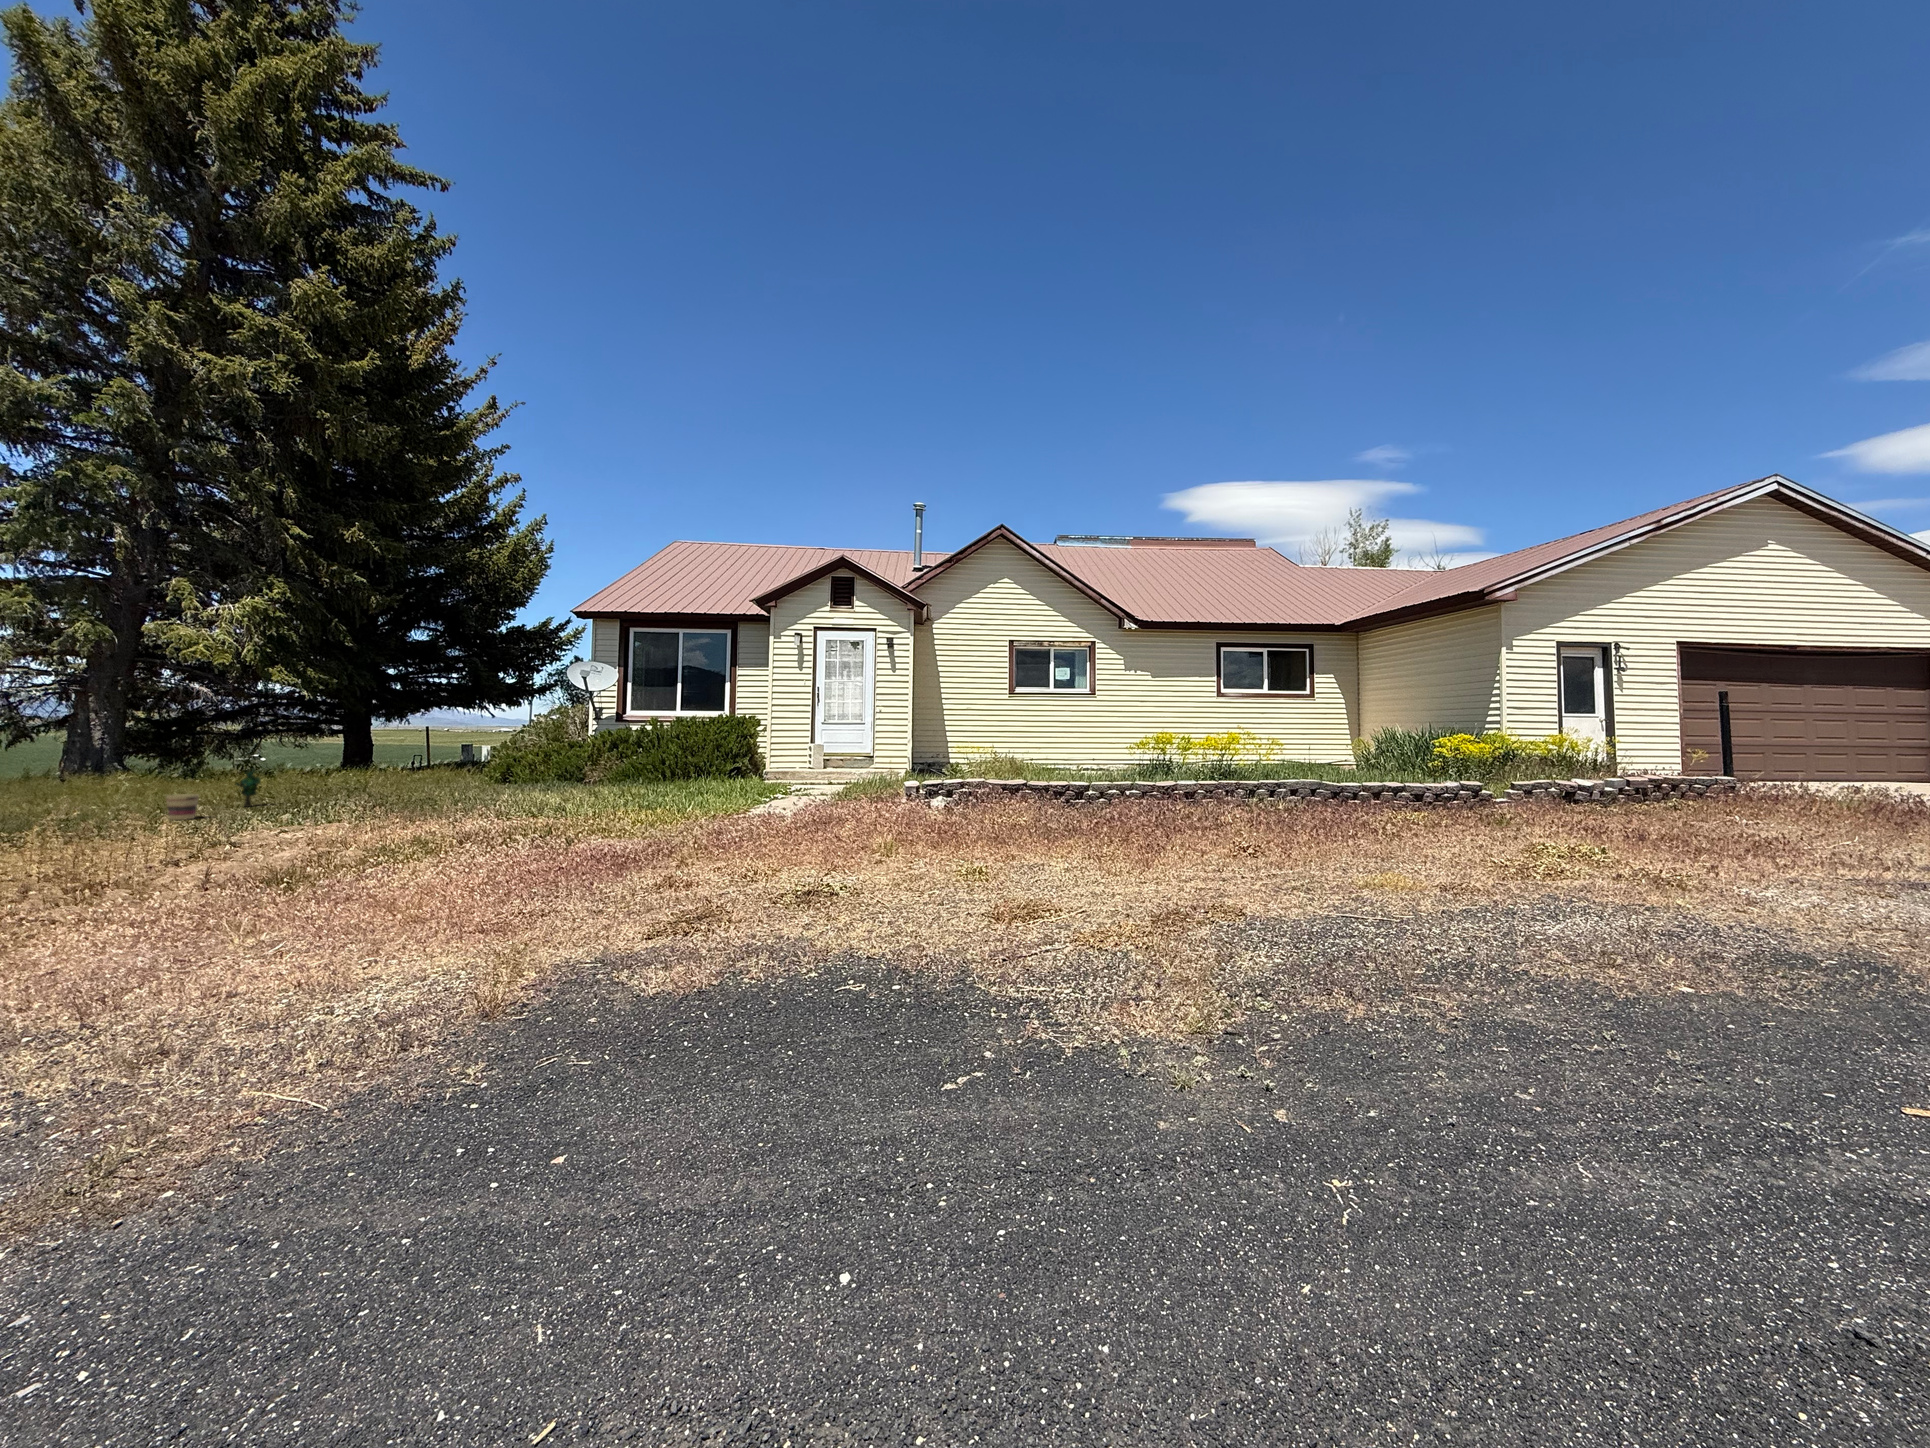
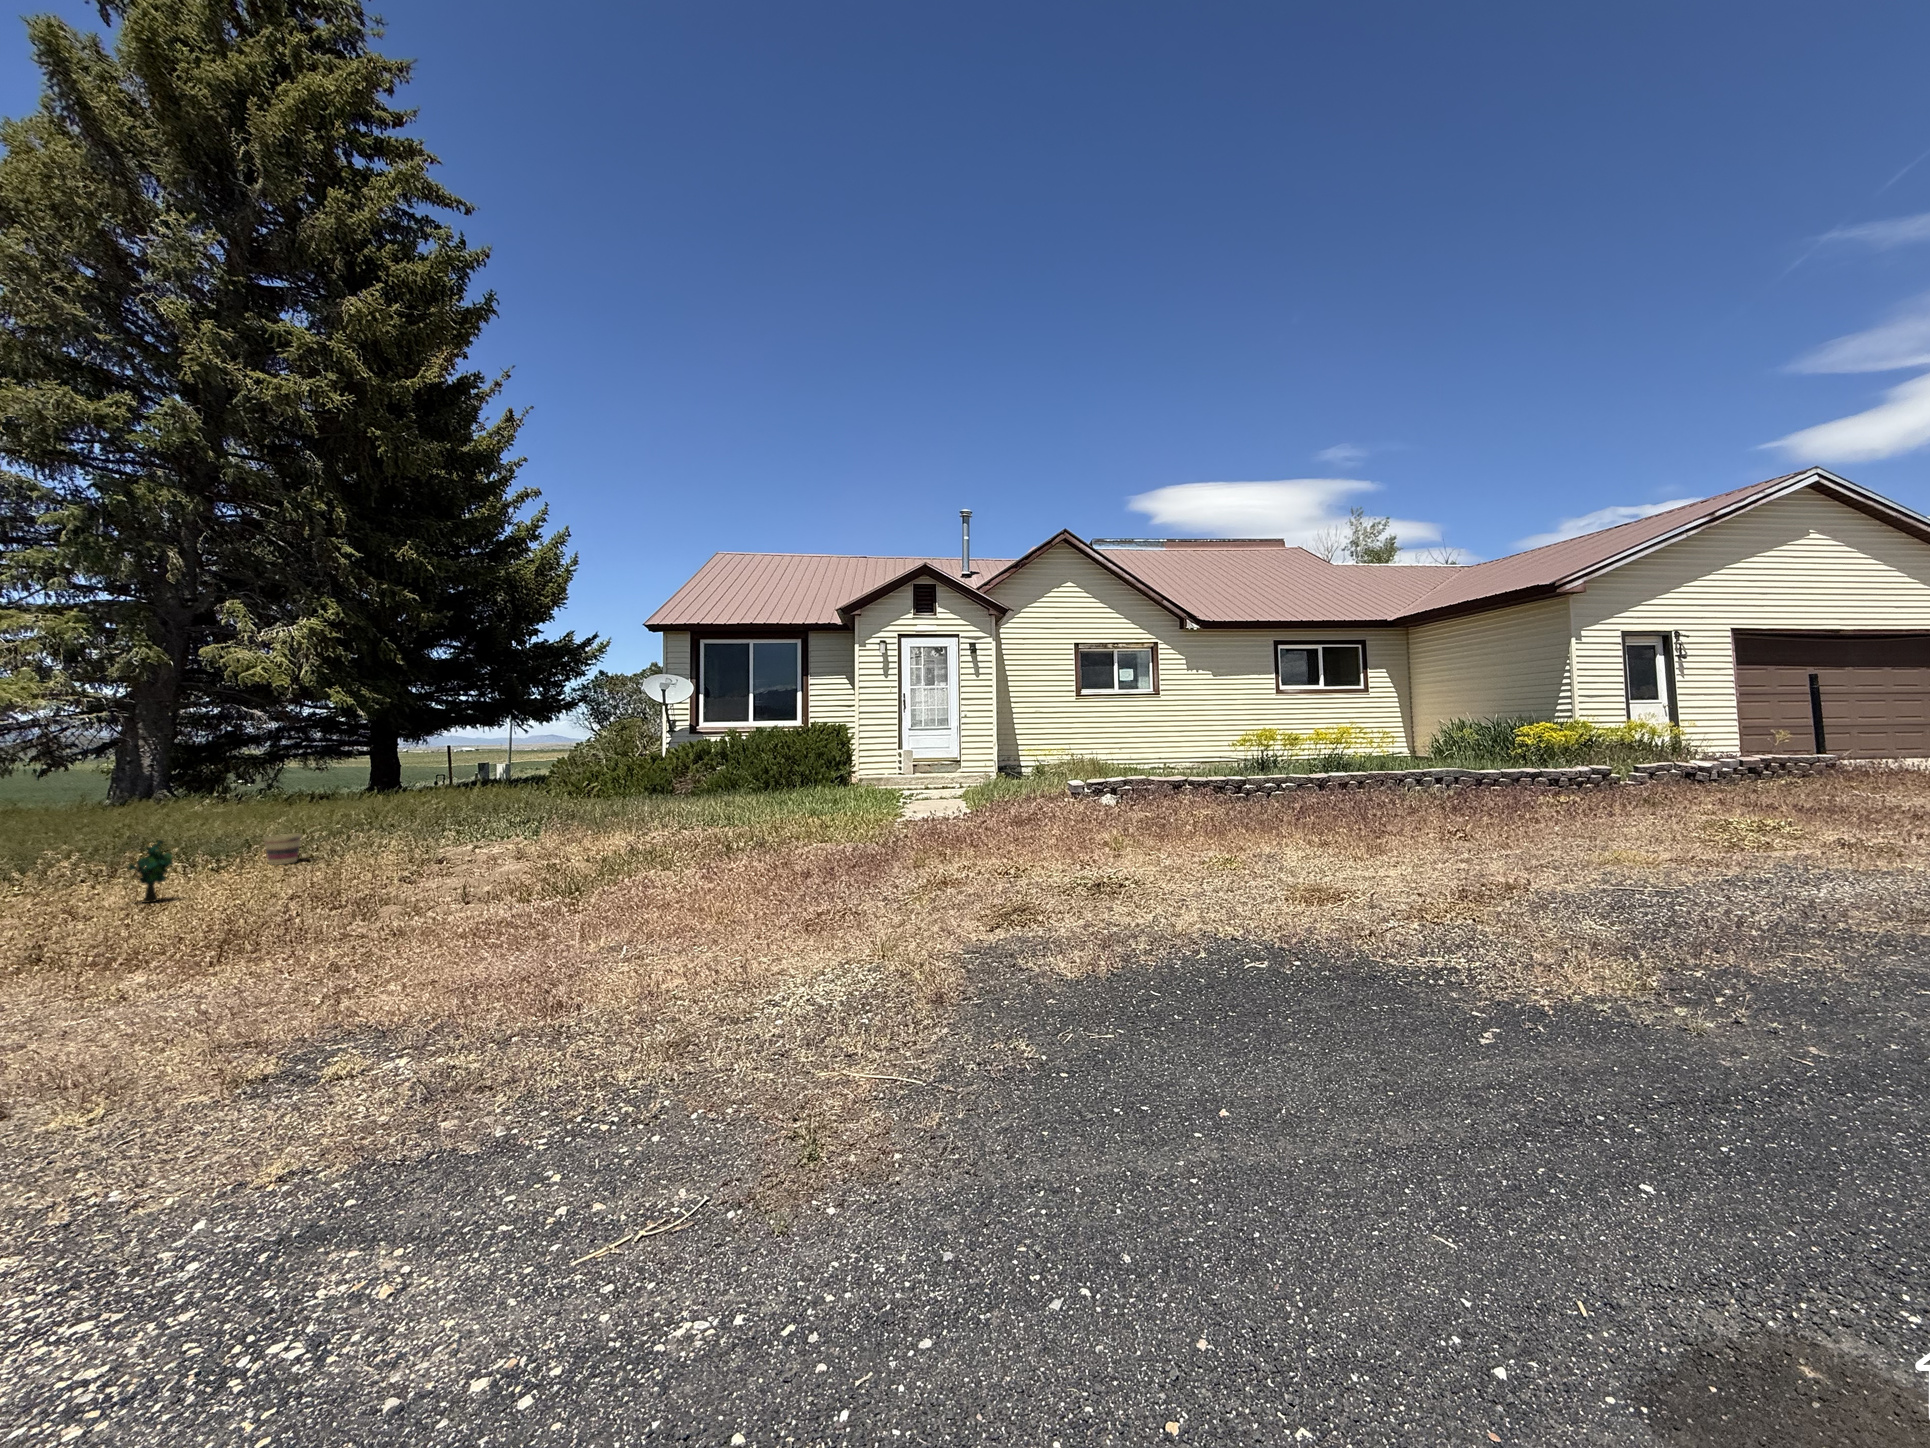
decorative plant: present [235,769,261,807] -> present [128,840,175,903]

